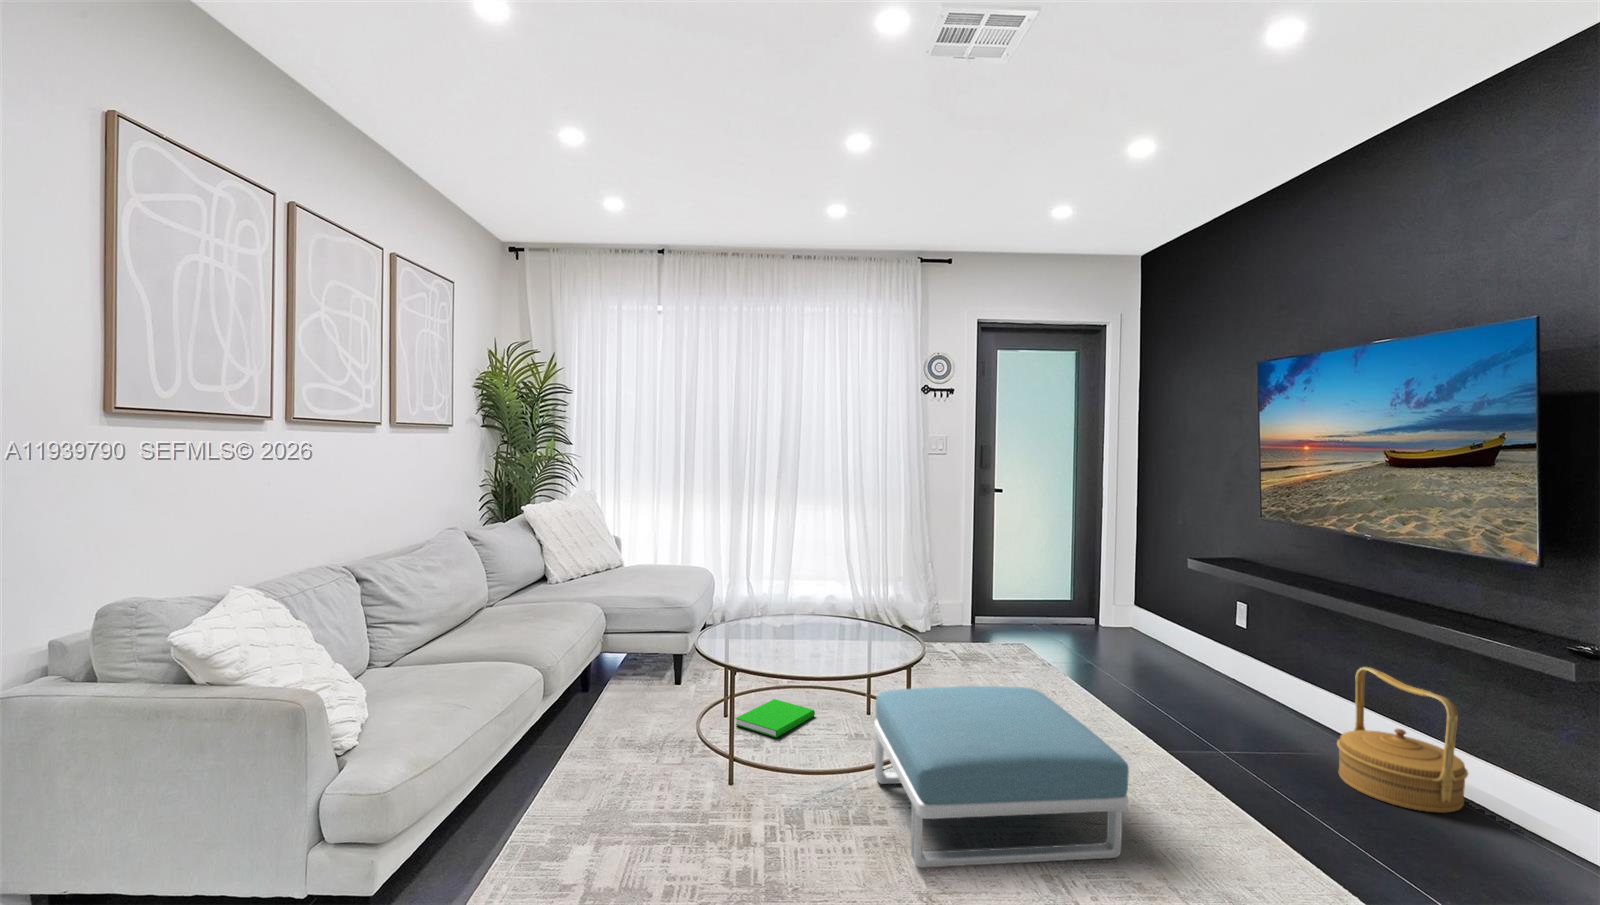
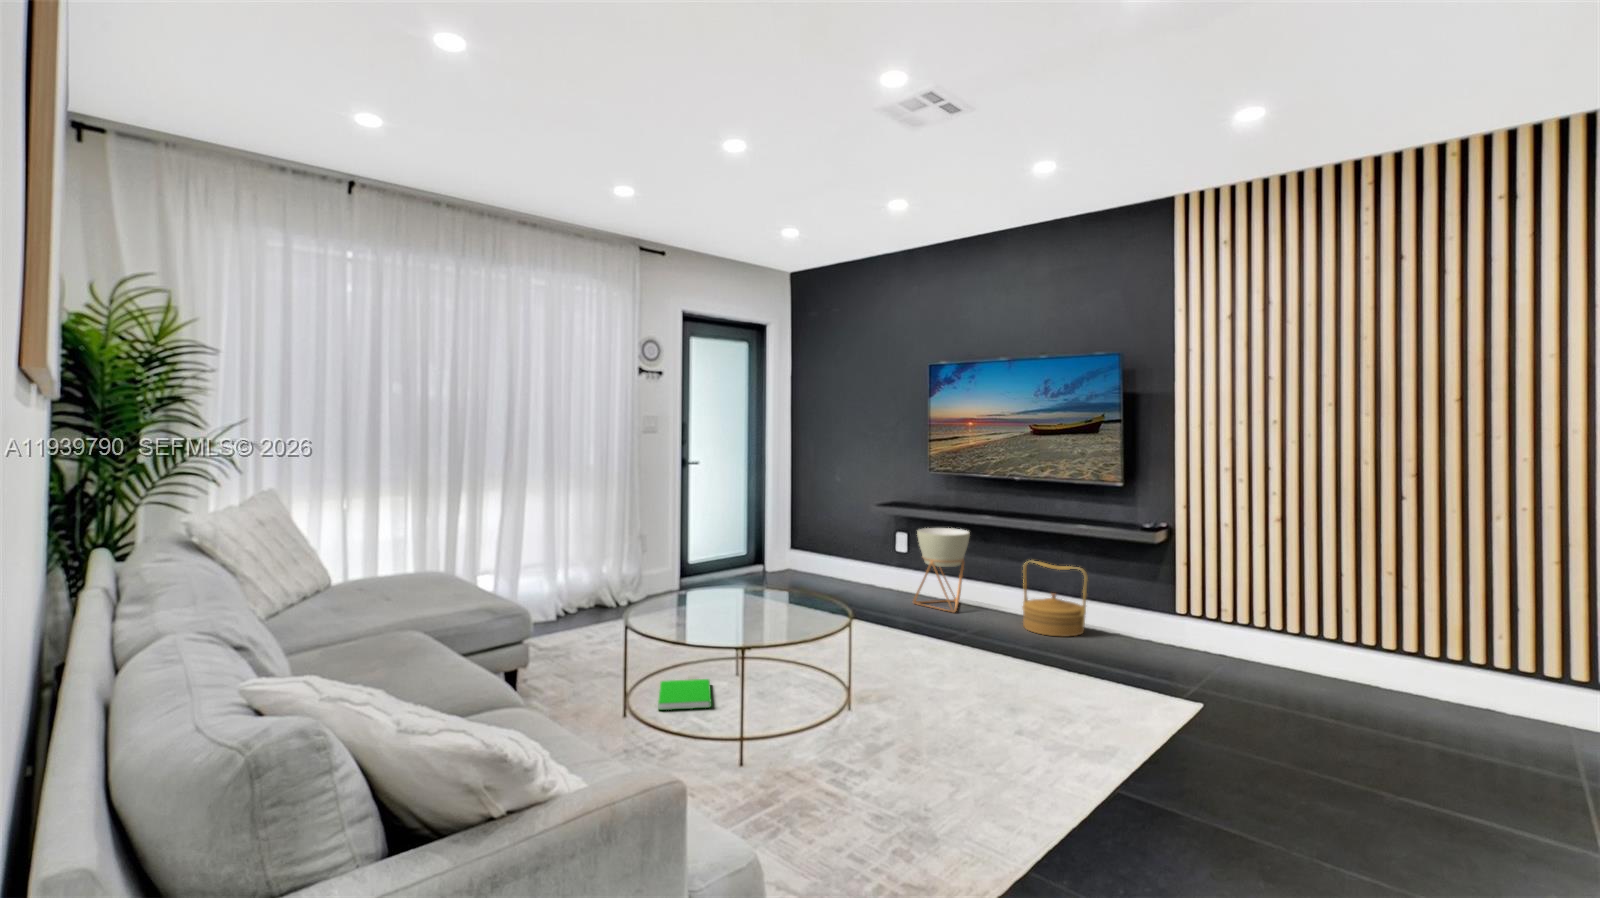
planter: none [1207,592,1299,719] -> present [913,528,970,612]
footstool: present [874,686,1129,868] -> none [819,610,1019,744]

